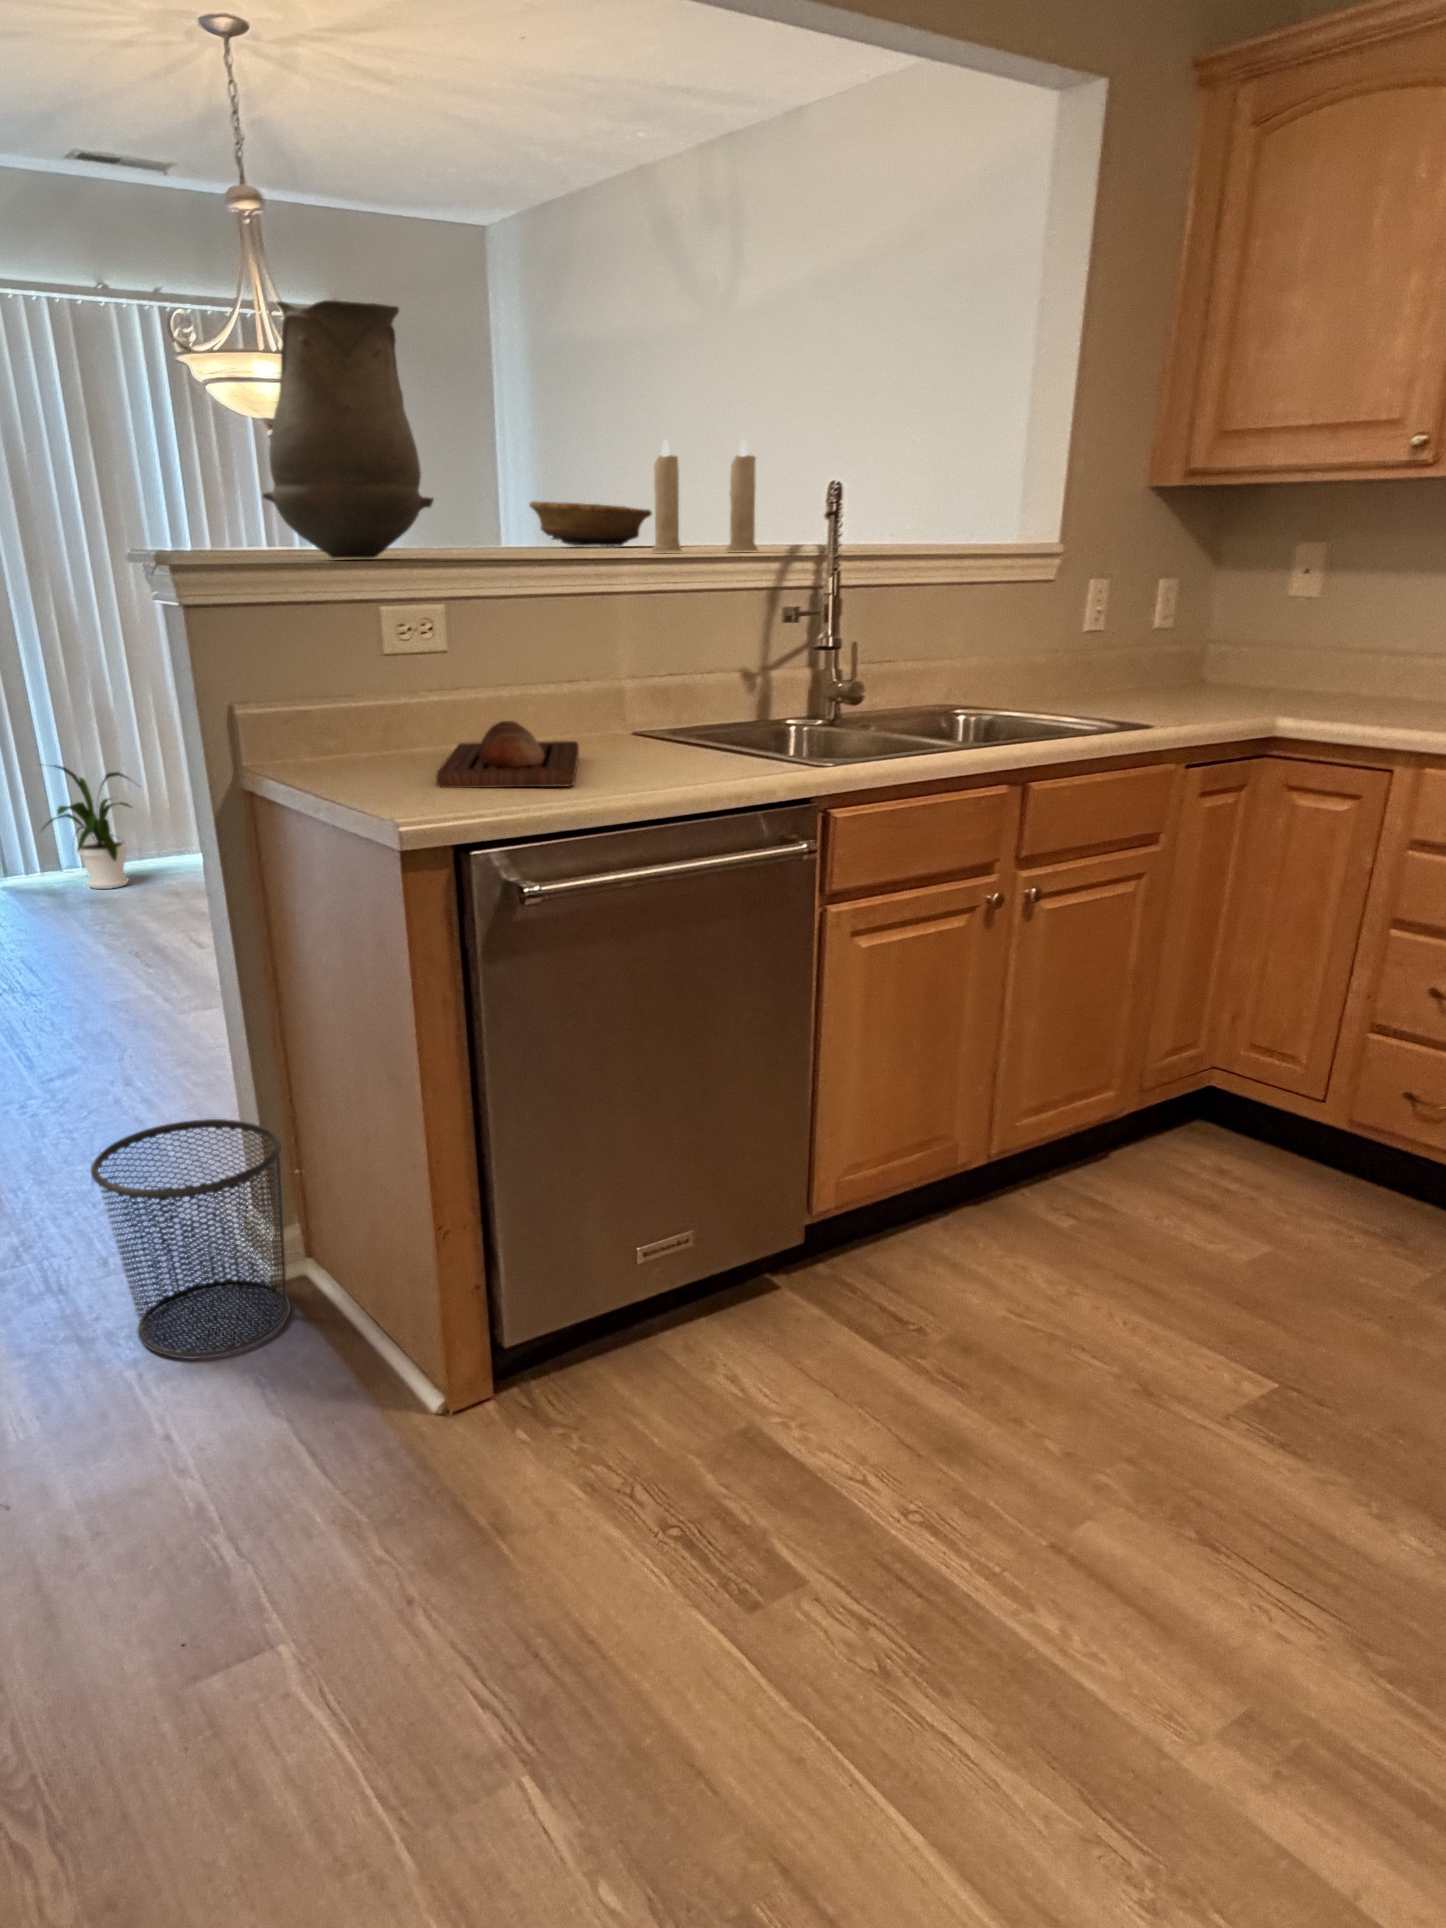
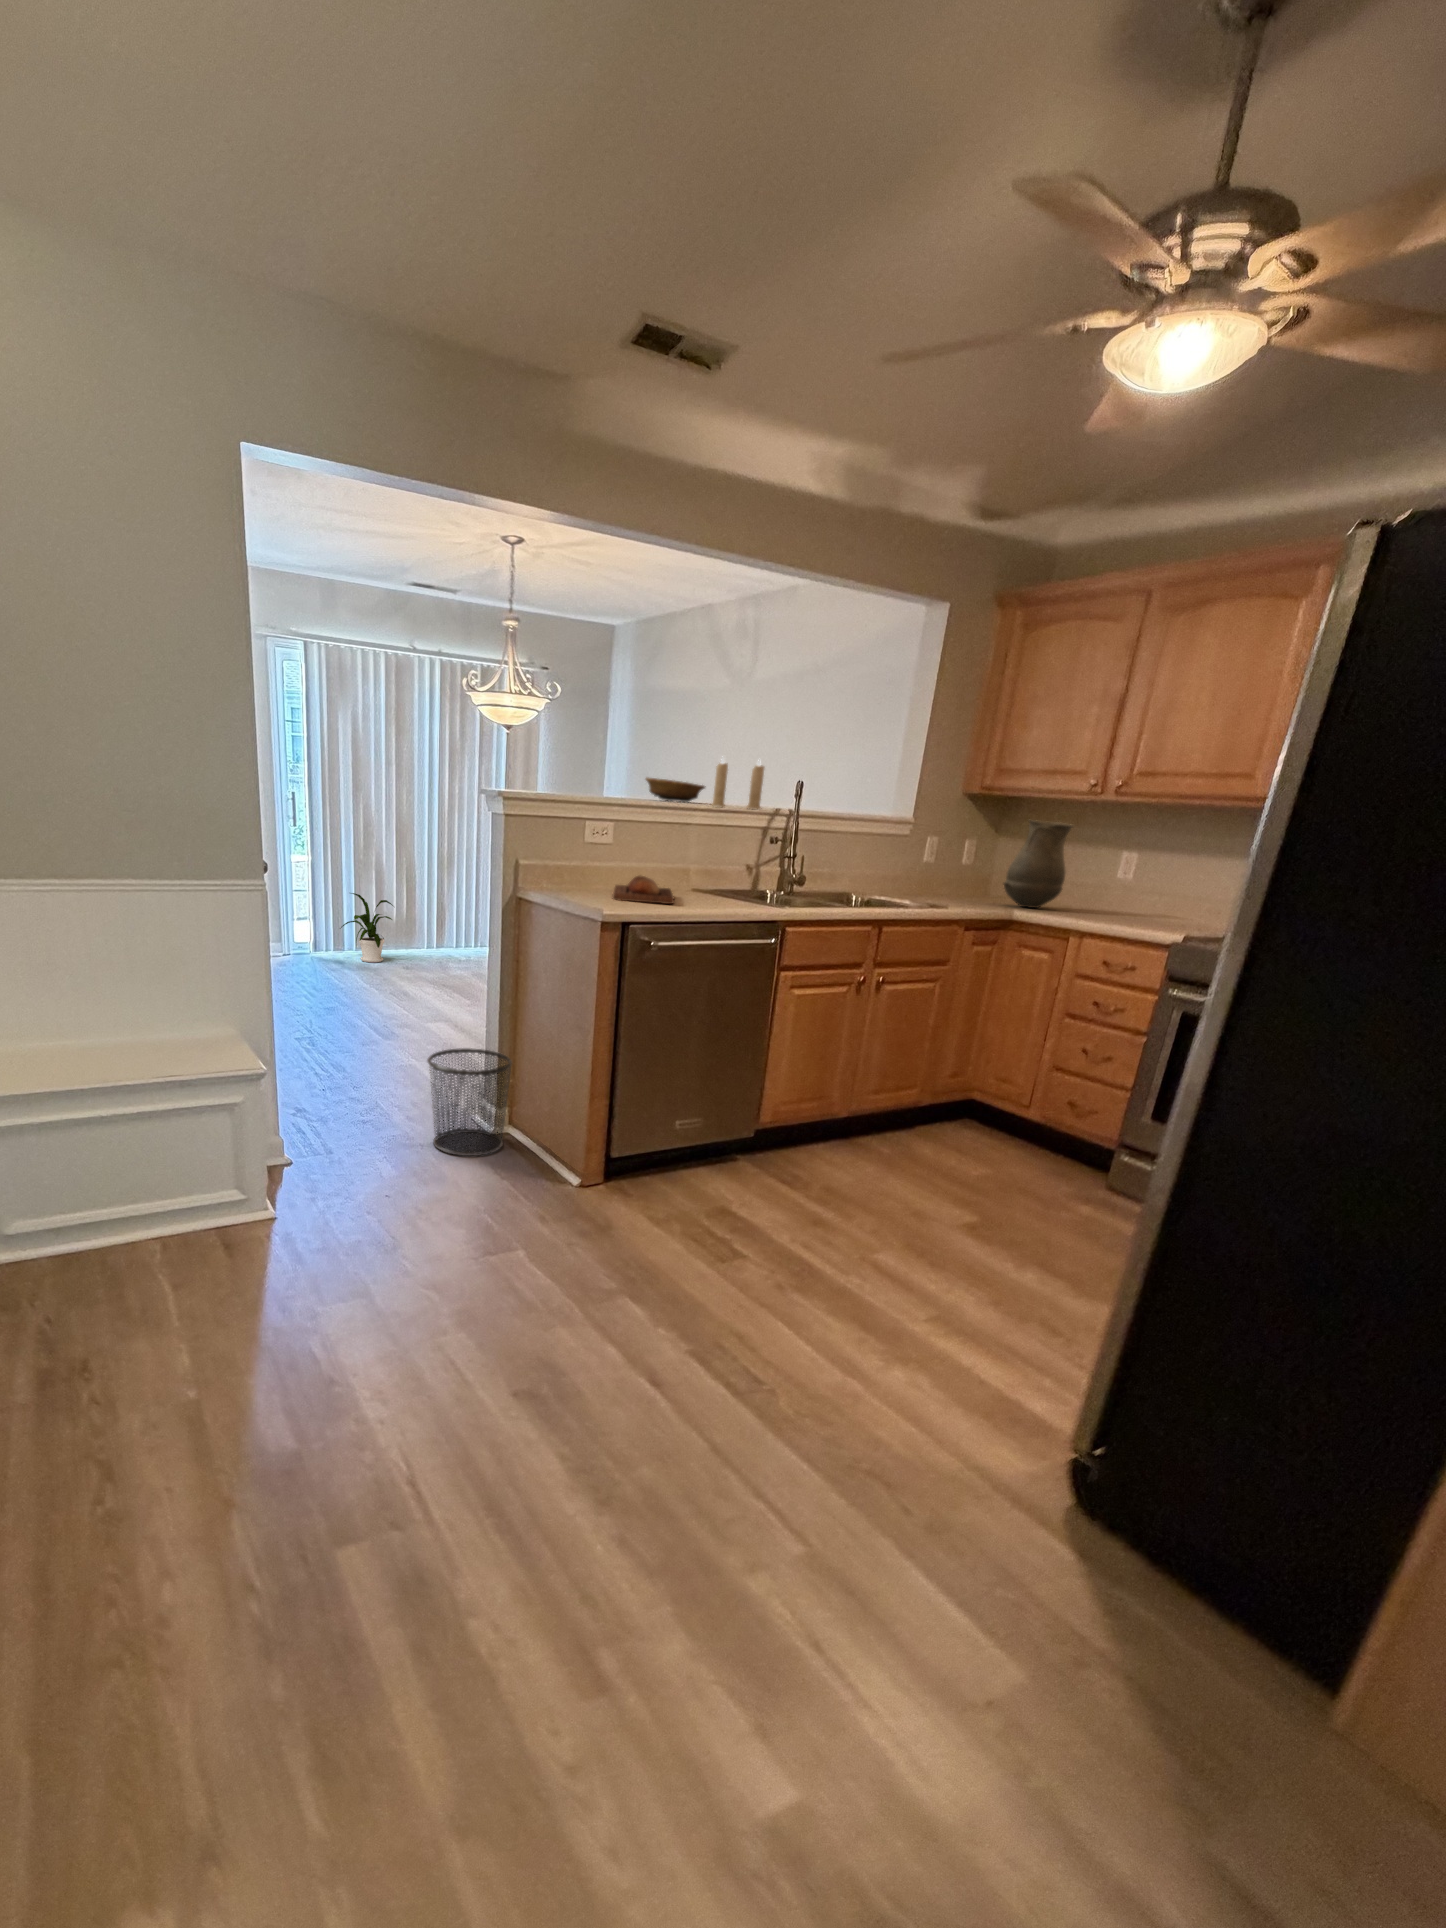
vase: present [263,300,434,558] -> present [1004,820,1074,908]

